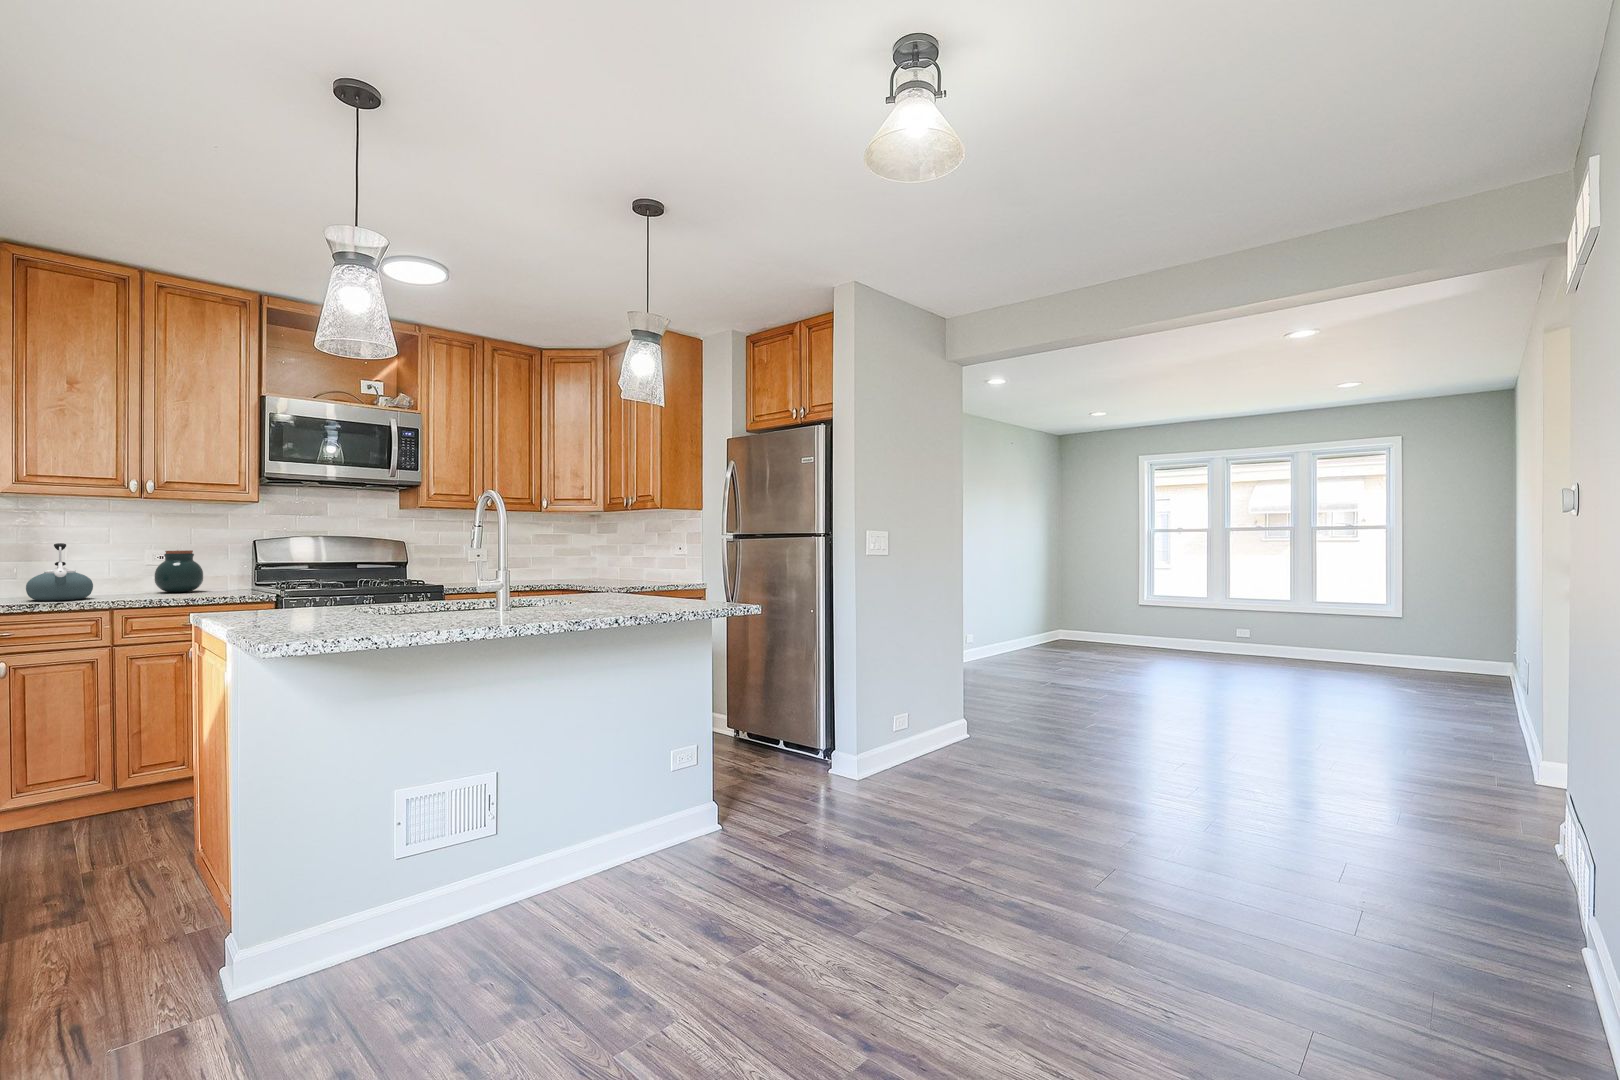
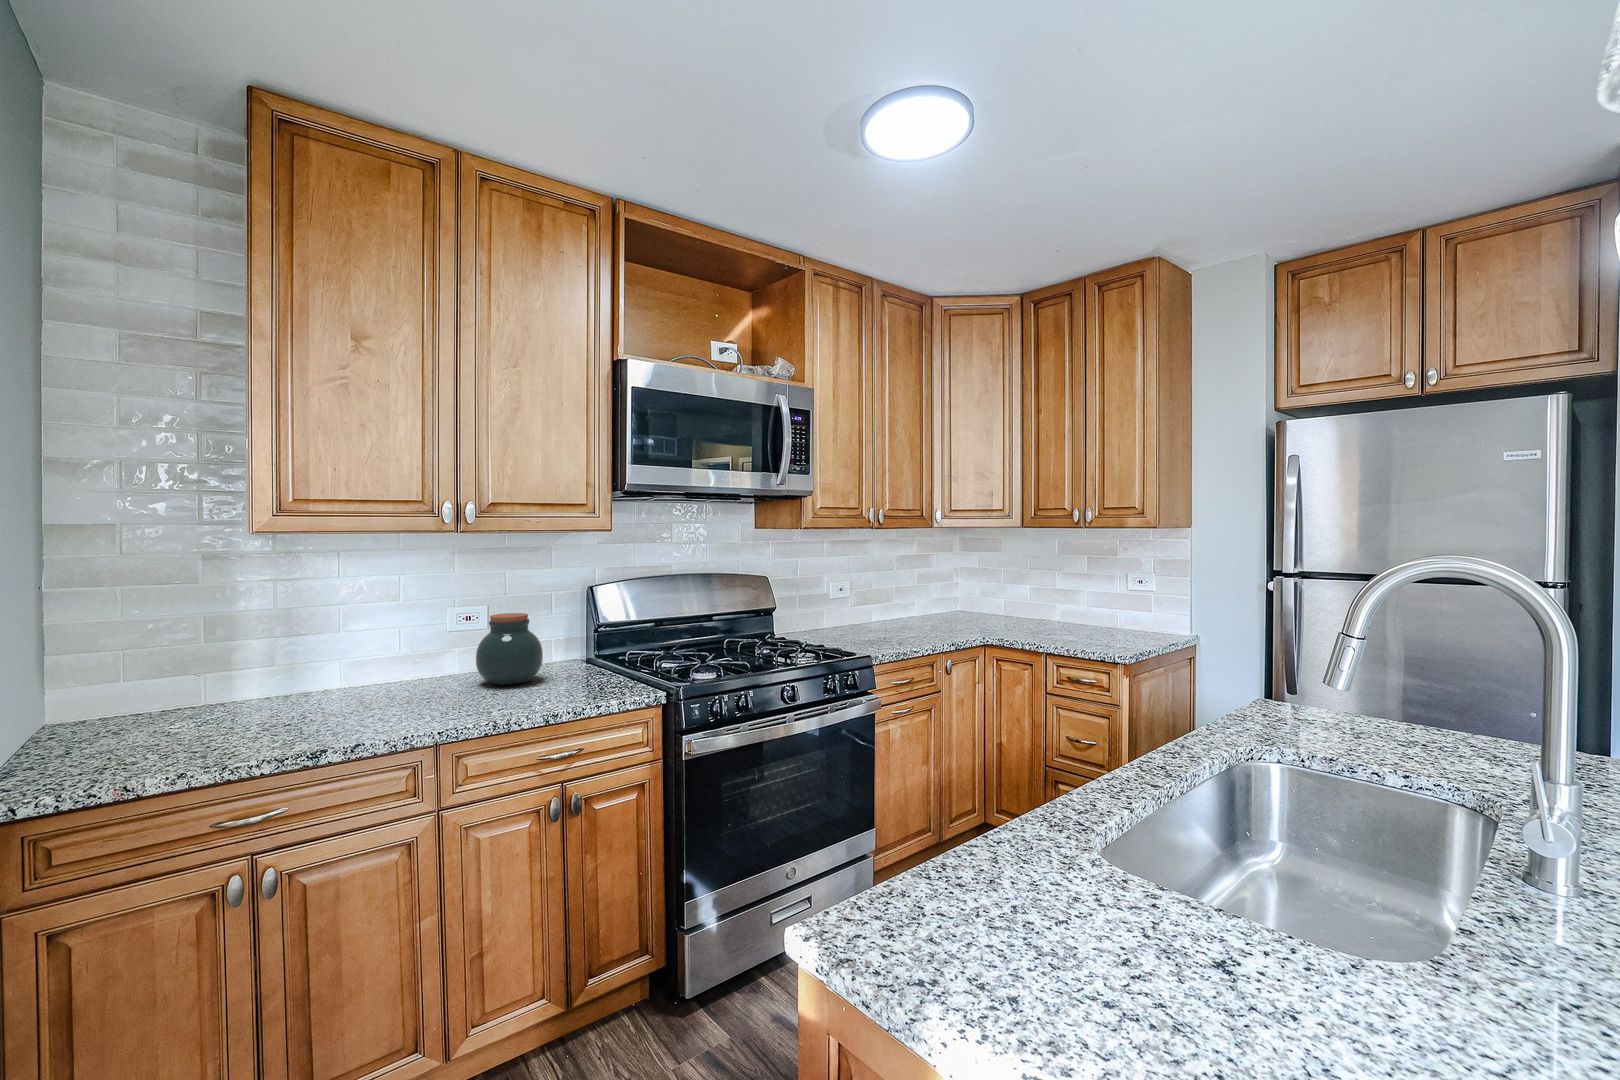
kettle: present [26,543,93,601] -> none [299,620,400,728]

